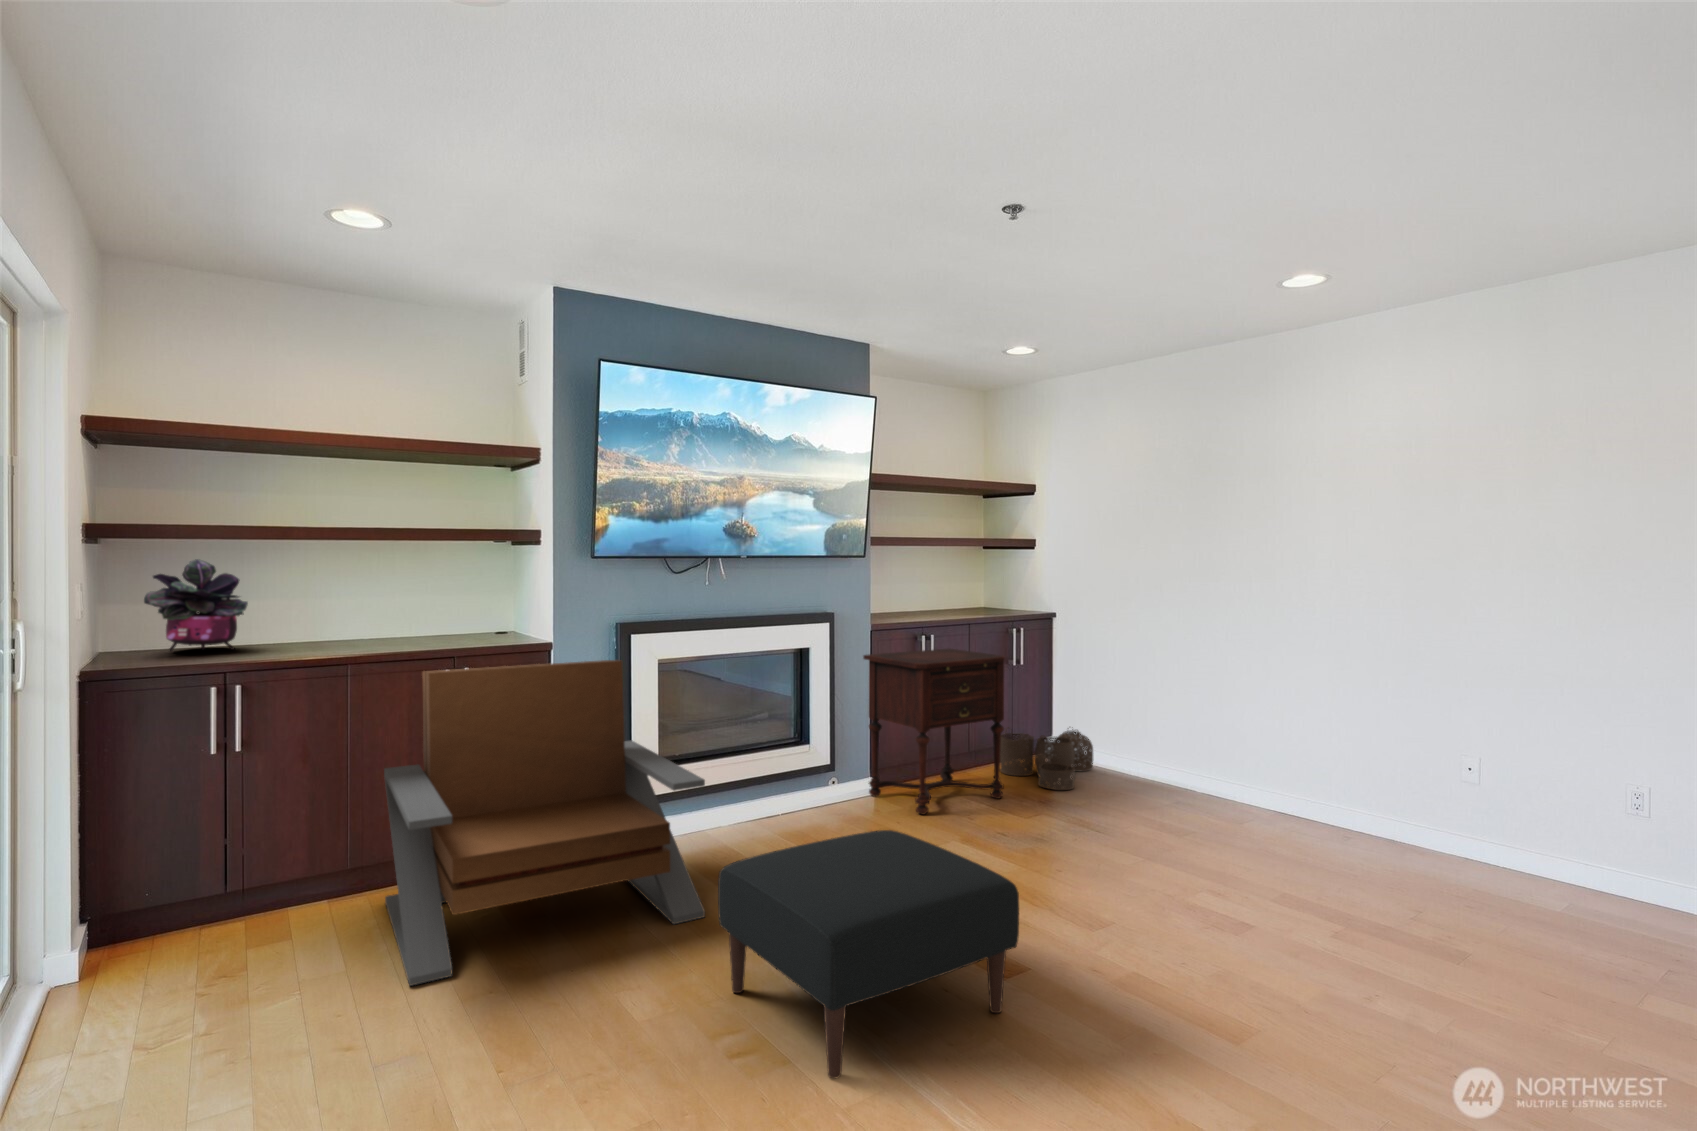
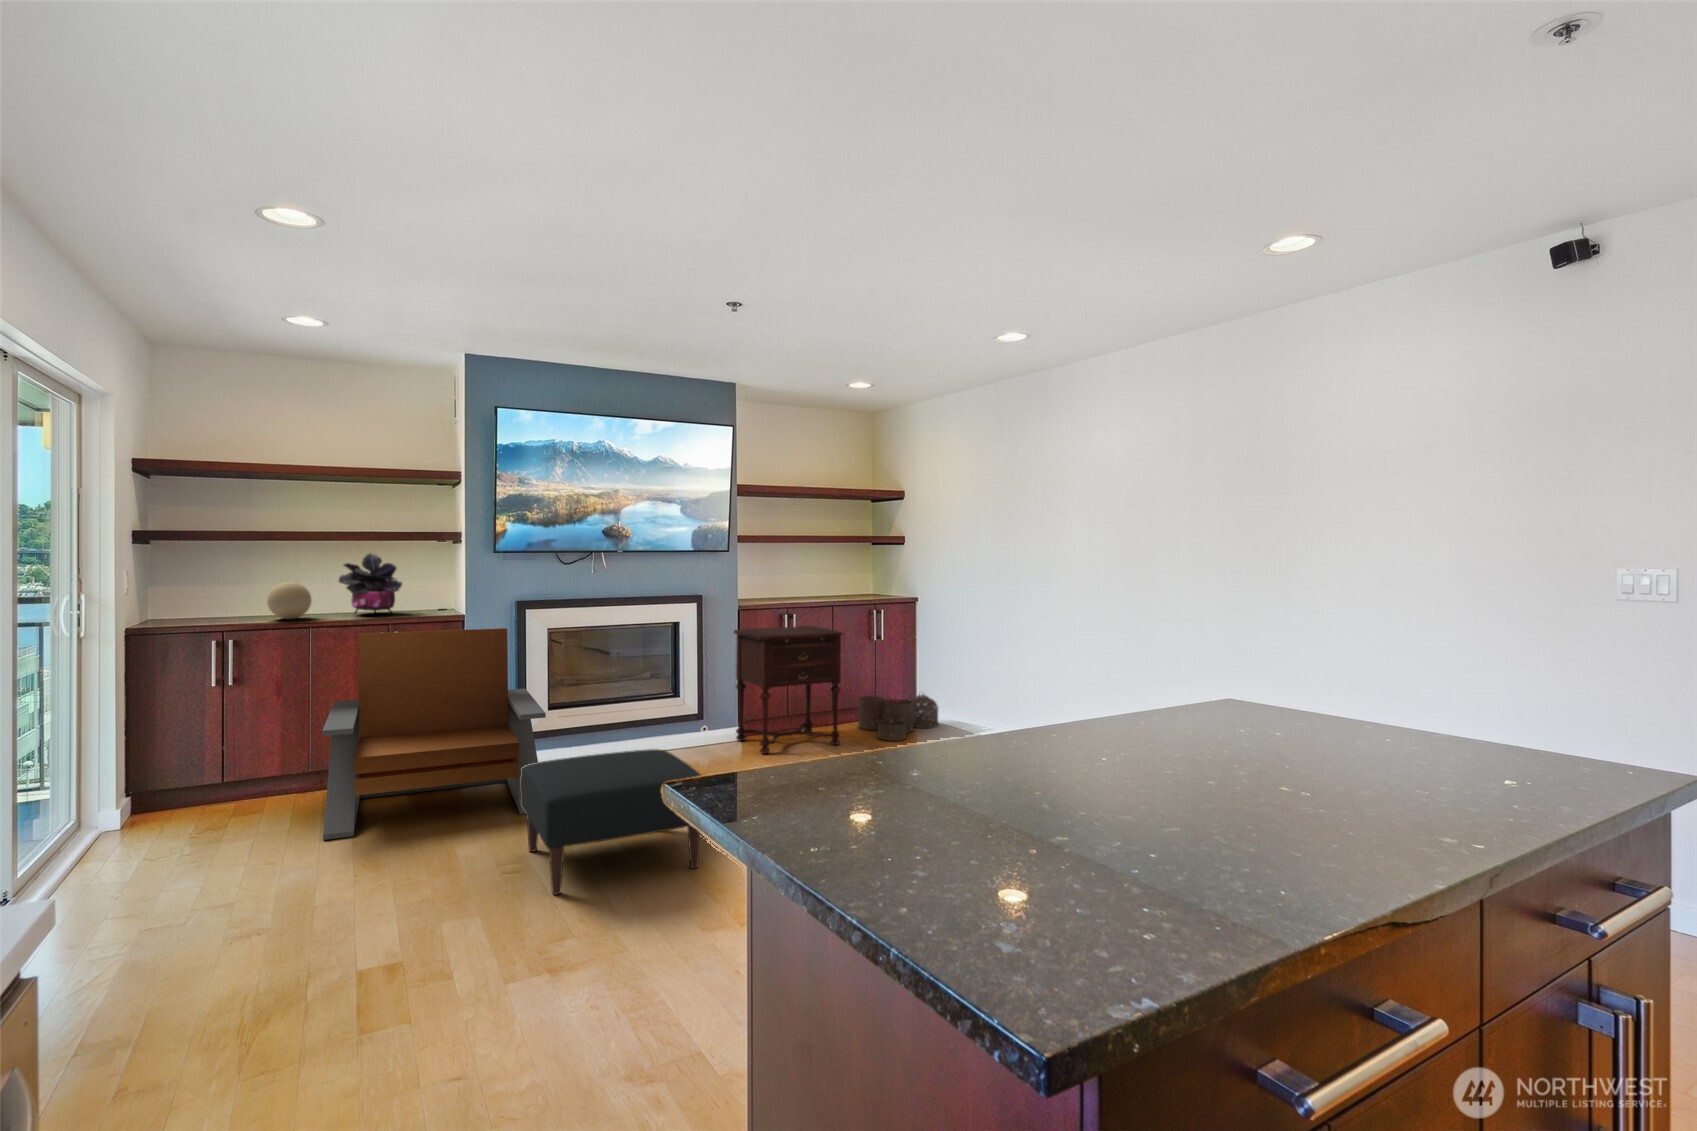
potted plant: present [144,559,248,650] -> present [339,554,402,614]
decorative orb: none [281,600,342,652] -> present [267,582,312,619]

